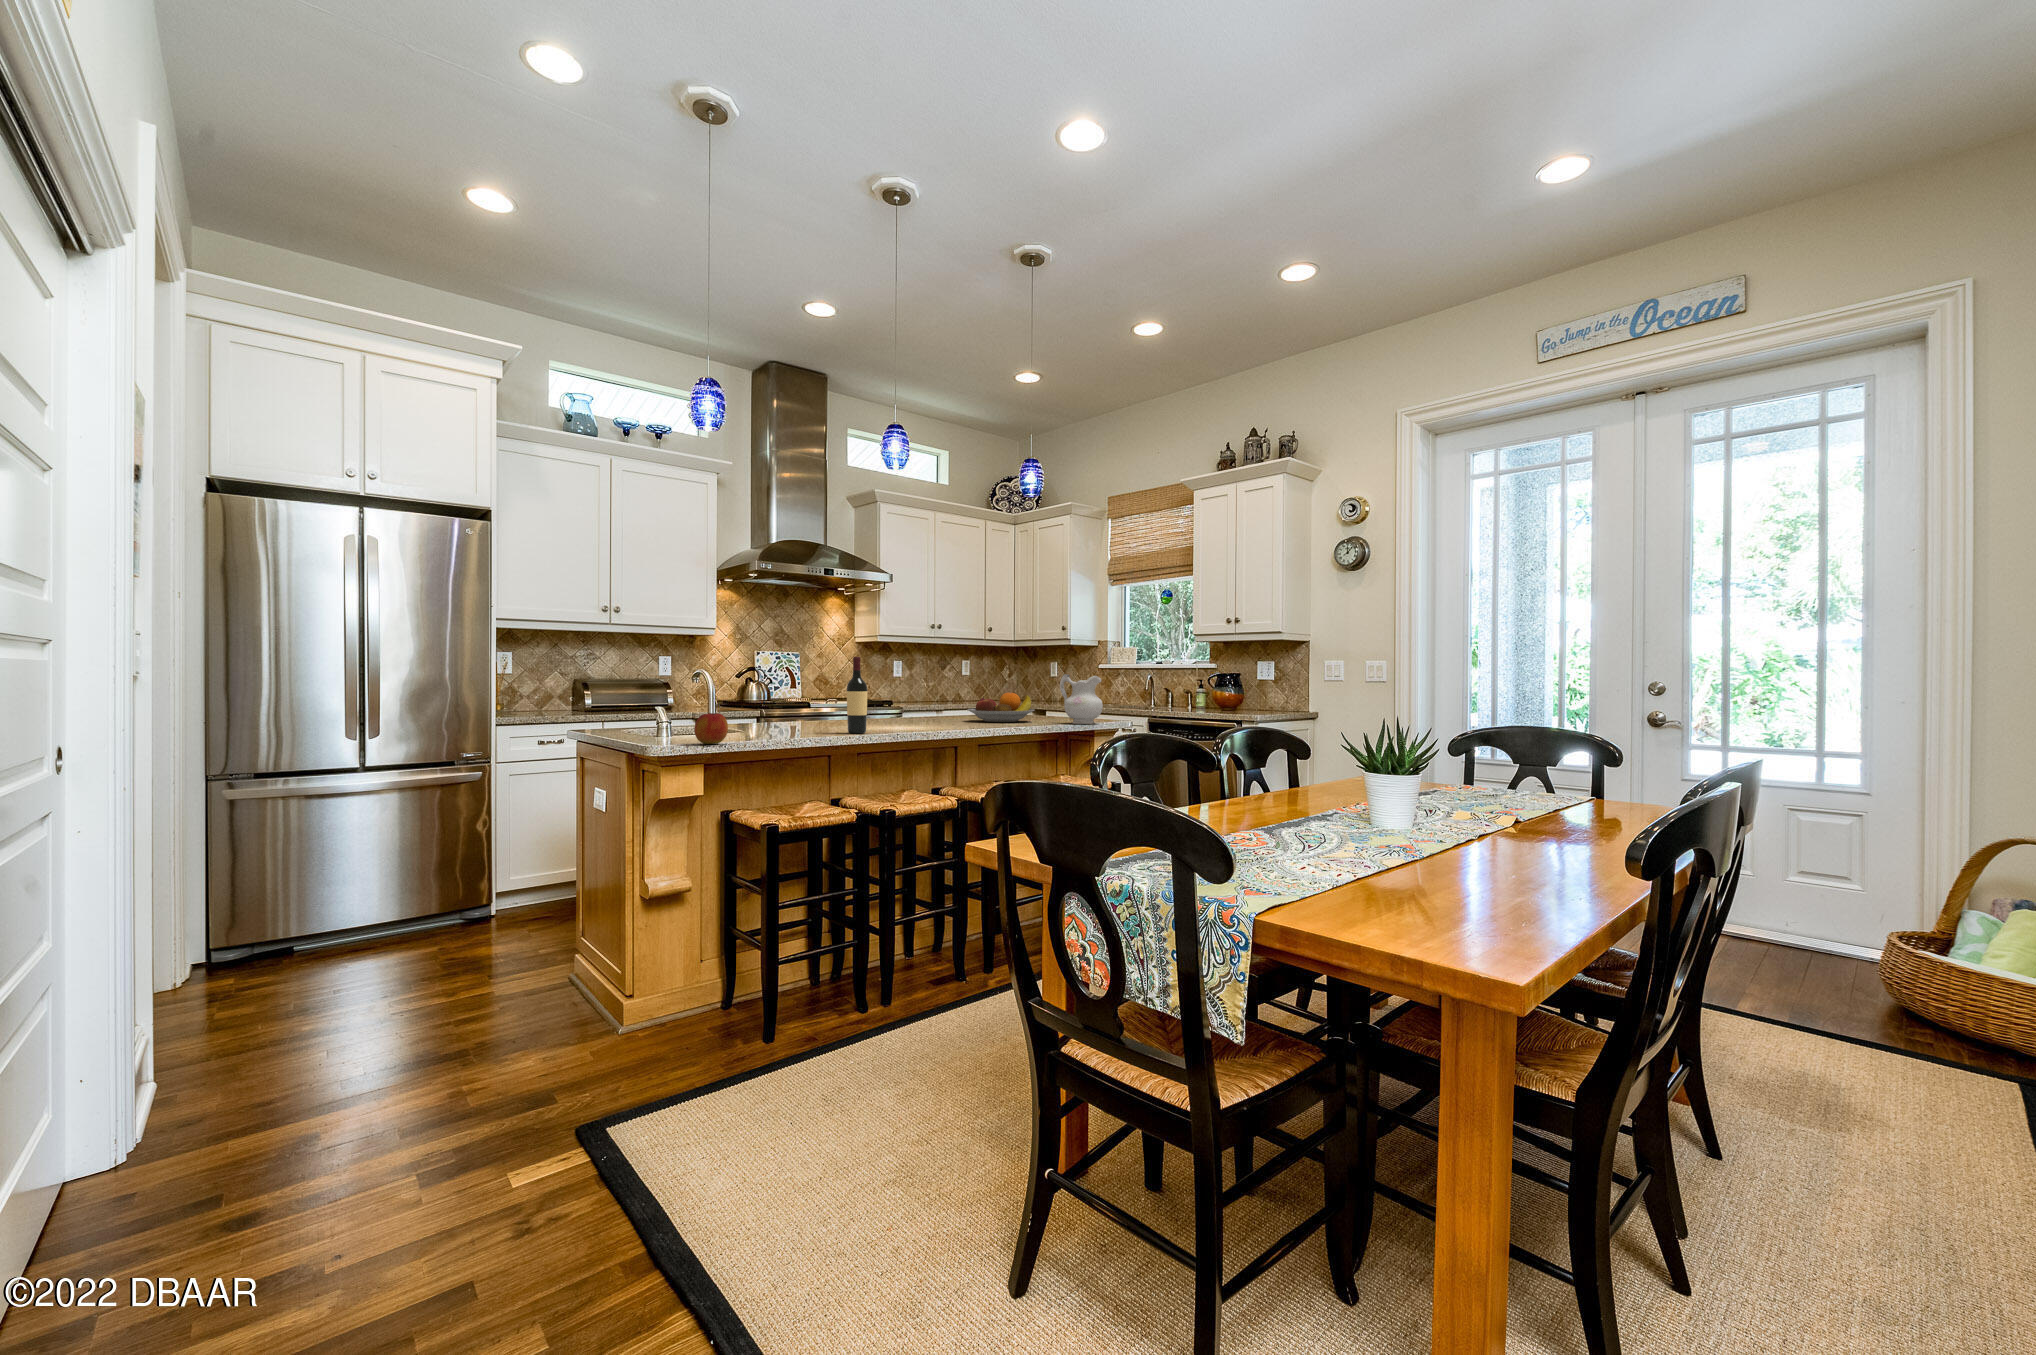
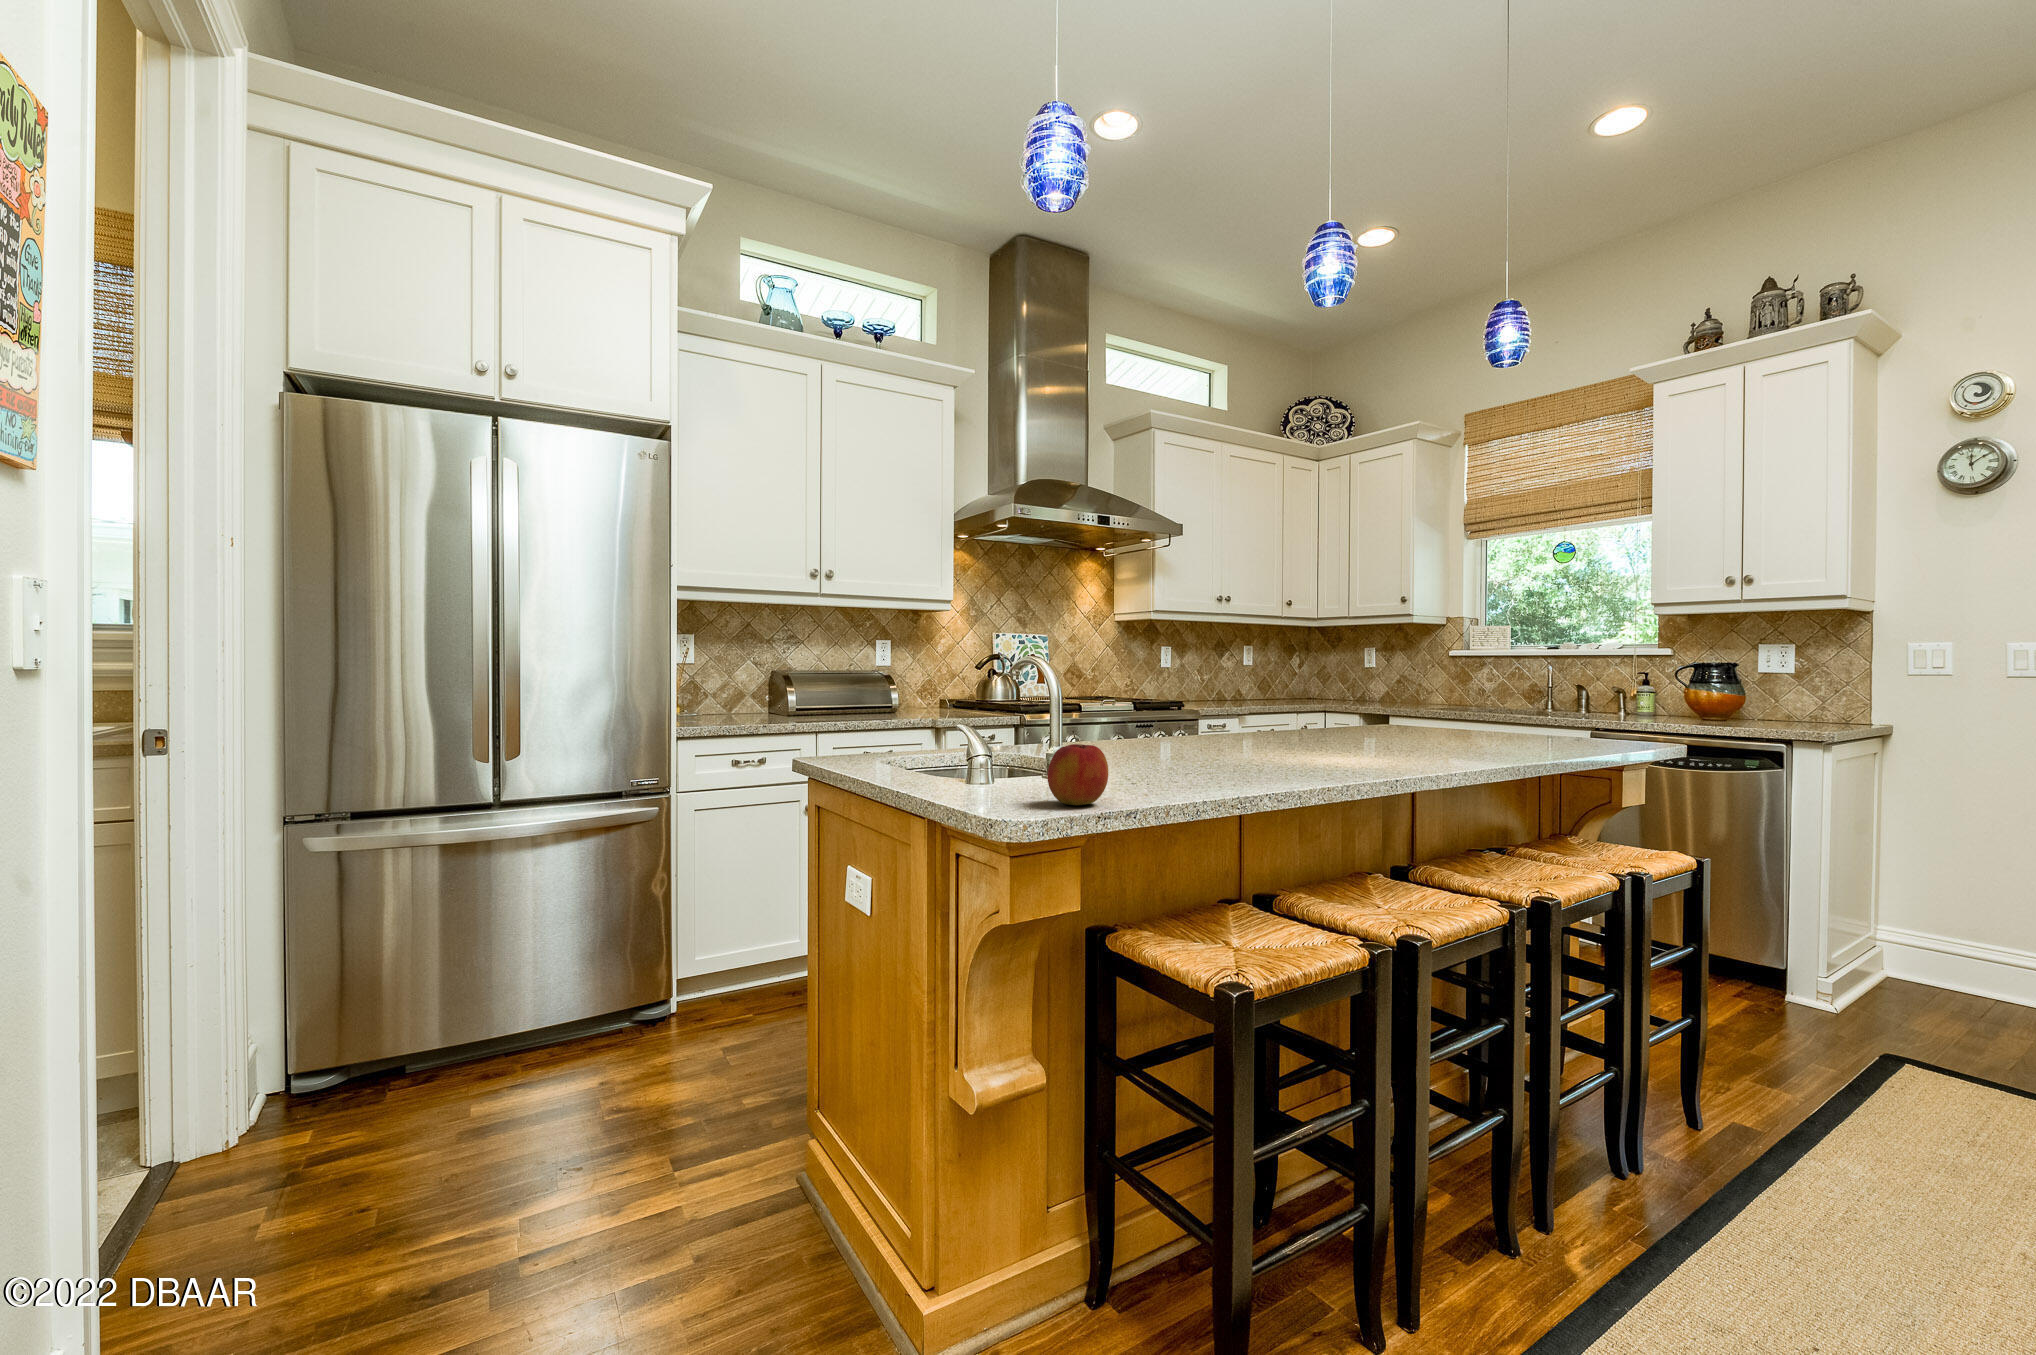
wine bottle: present [847,657,867,734] -> none [1245,637,1281,771]
ceramic pitcher: present [1060,674,1103,724] -> none [1509,666,1591,748]
fruit bowl: present [967,693,1035,722] -> none [1344,695,1458,742]

